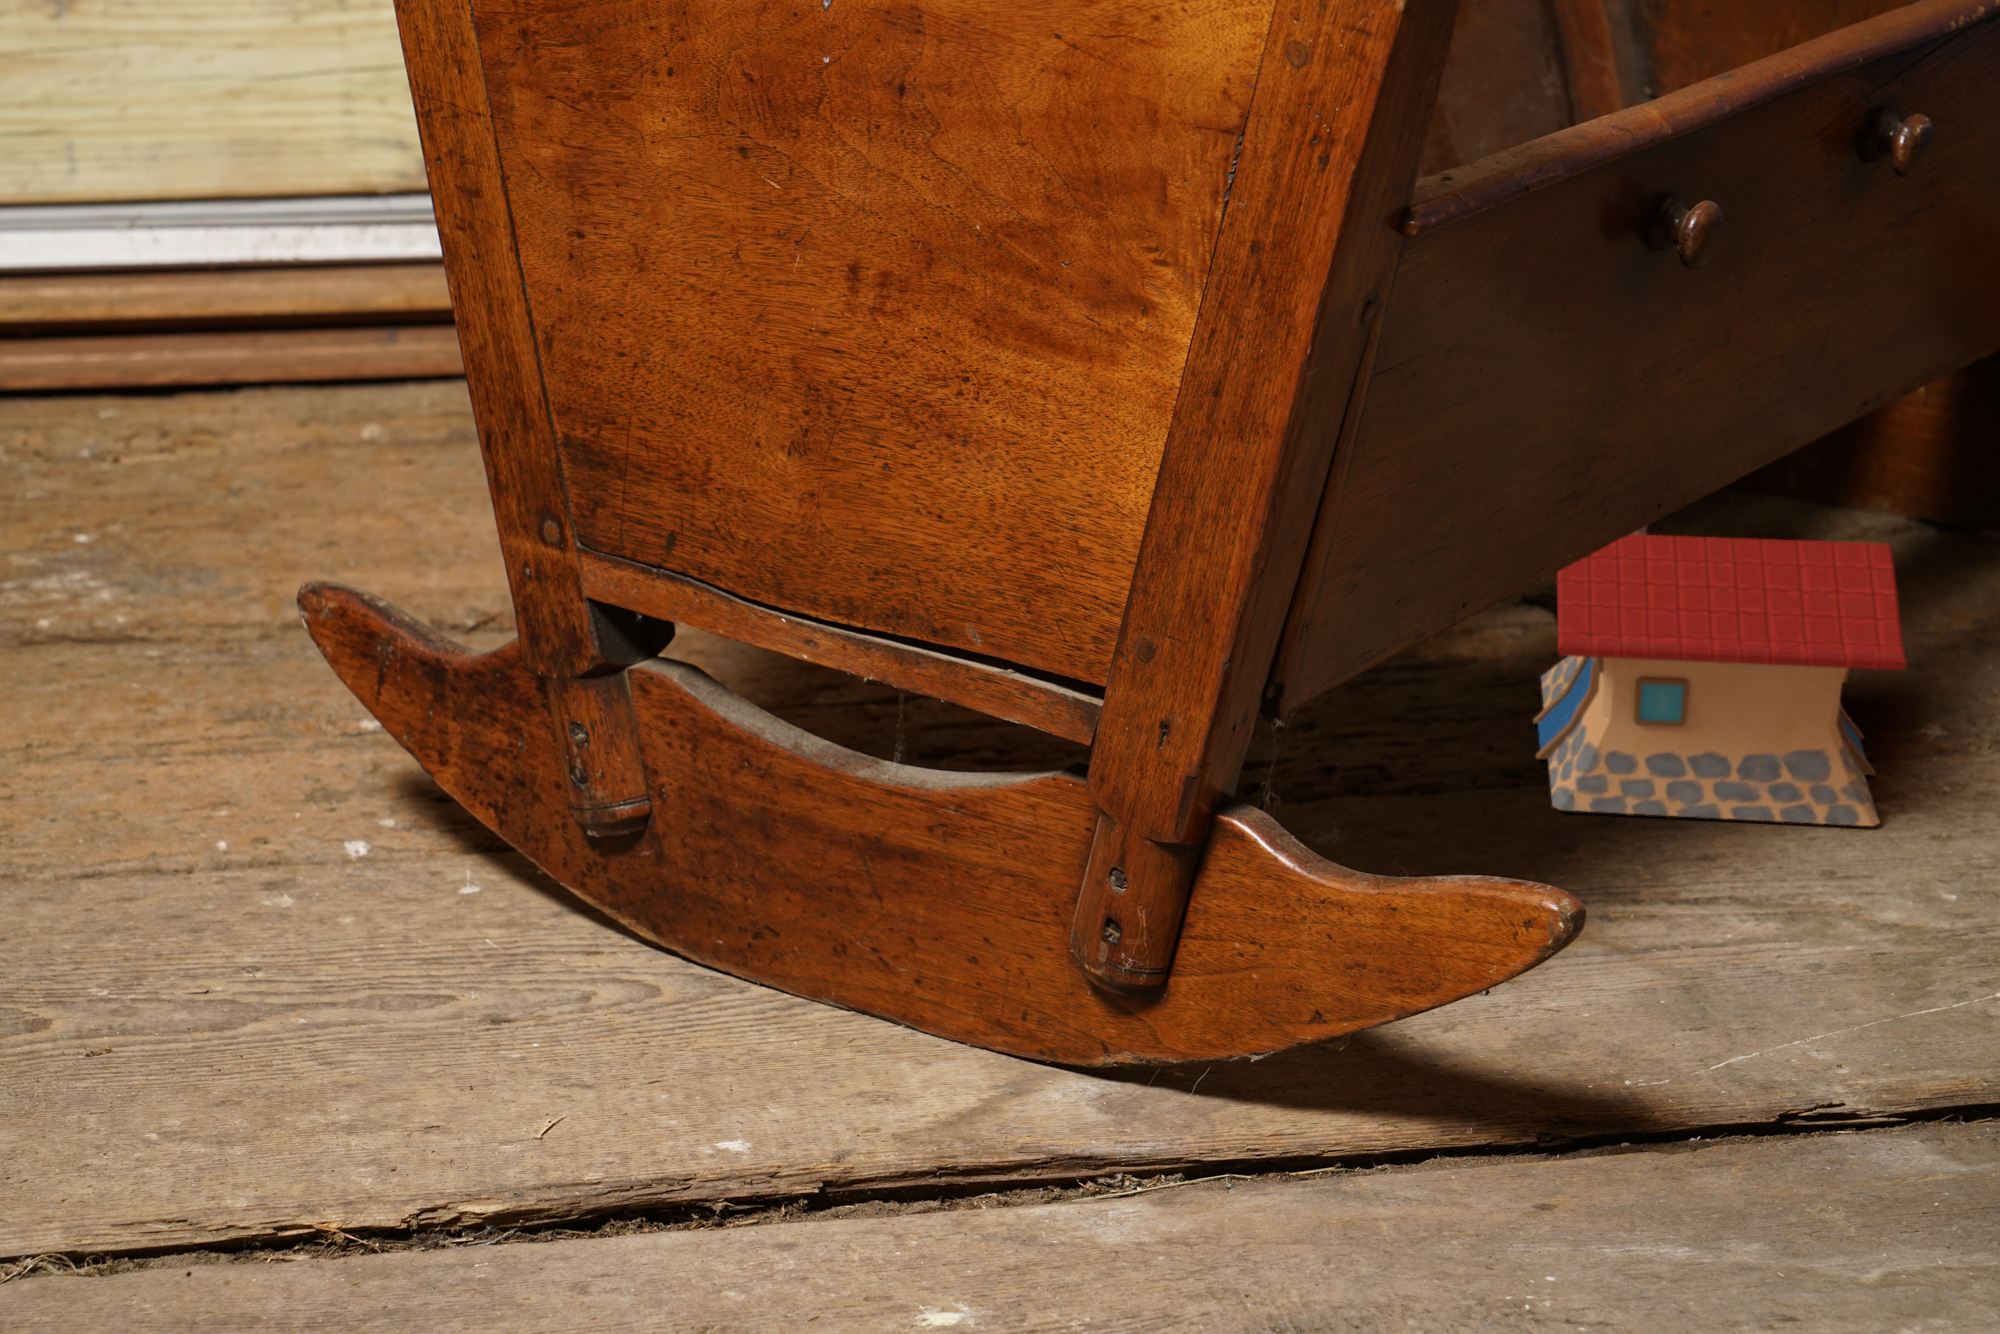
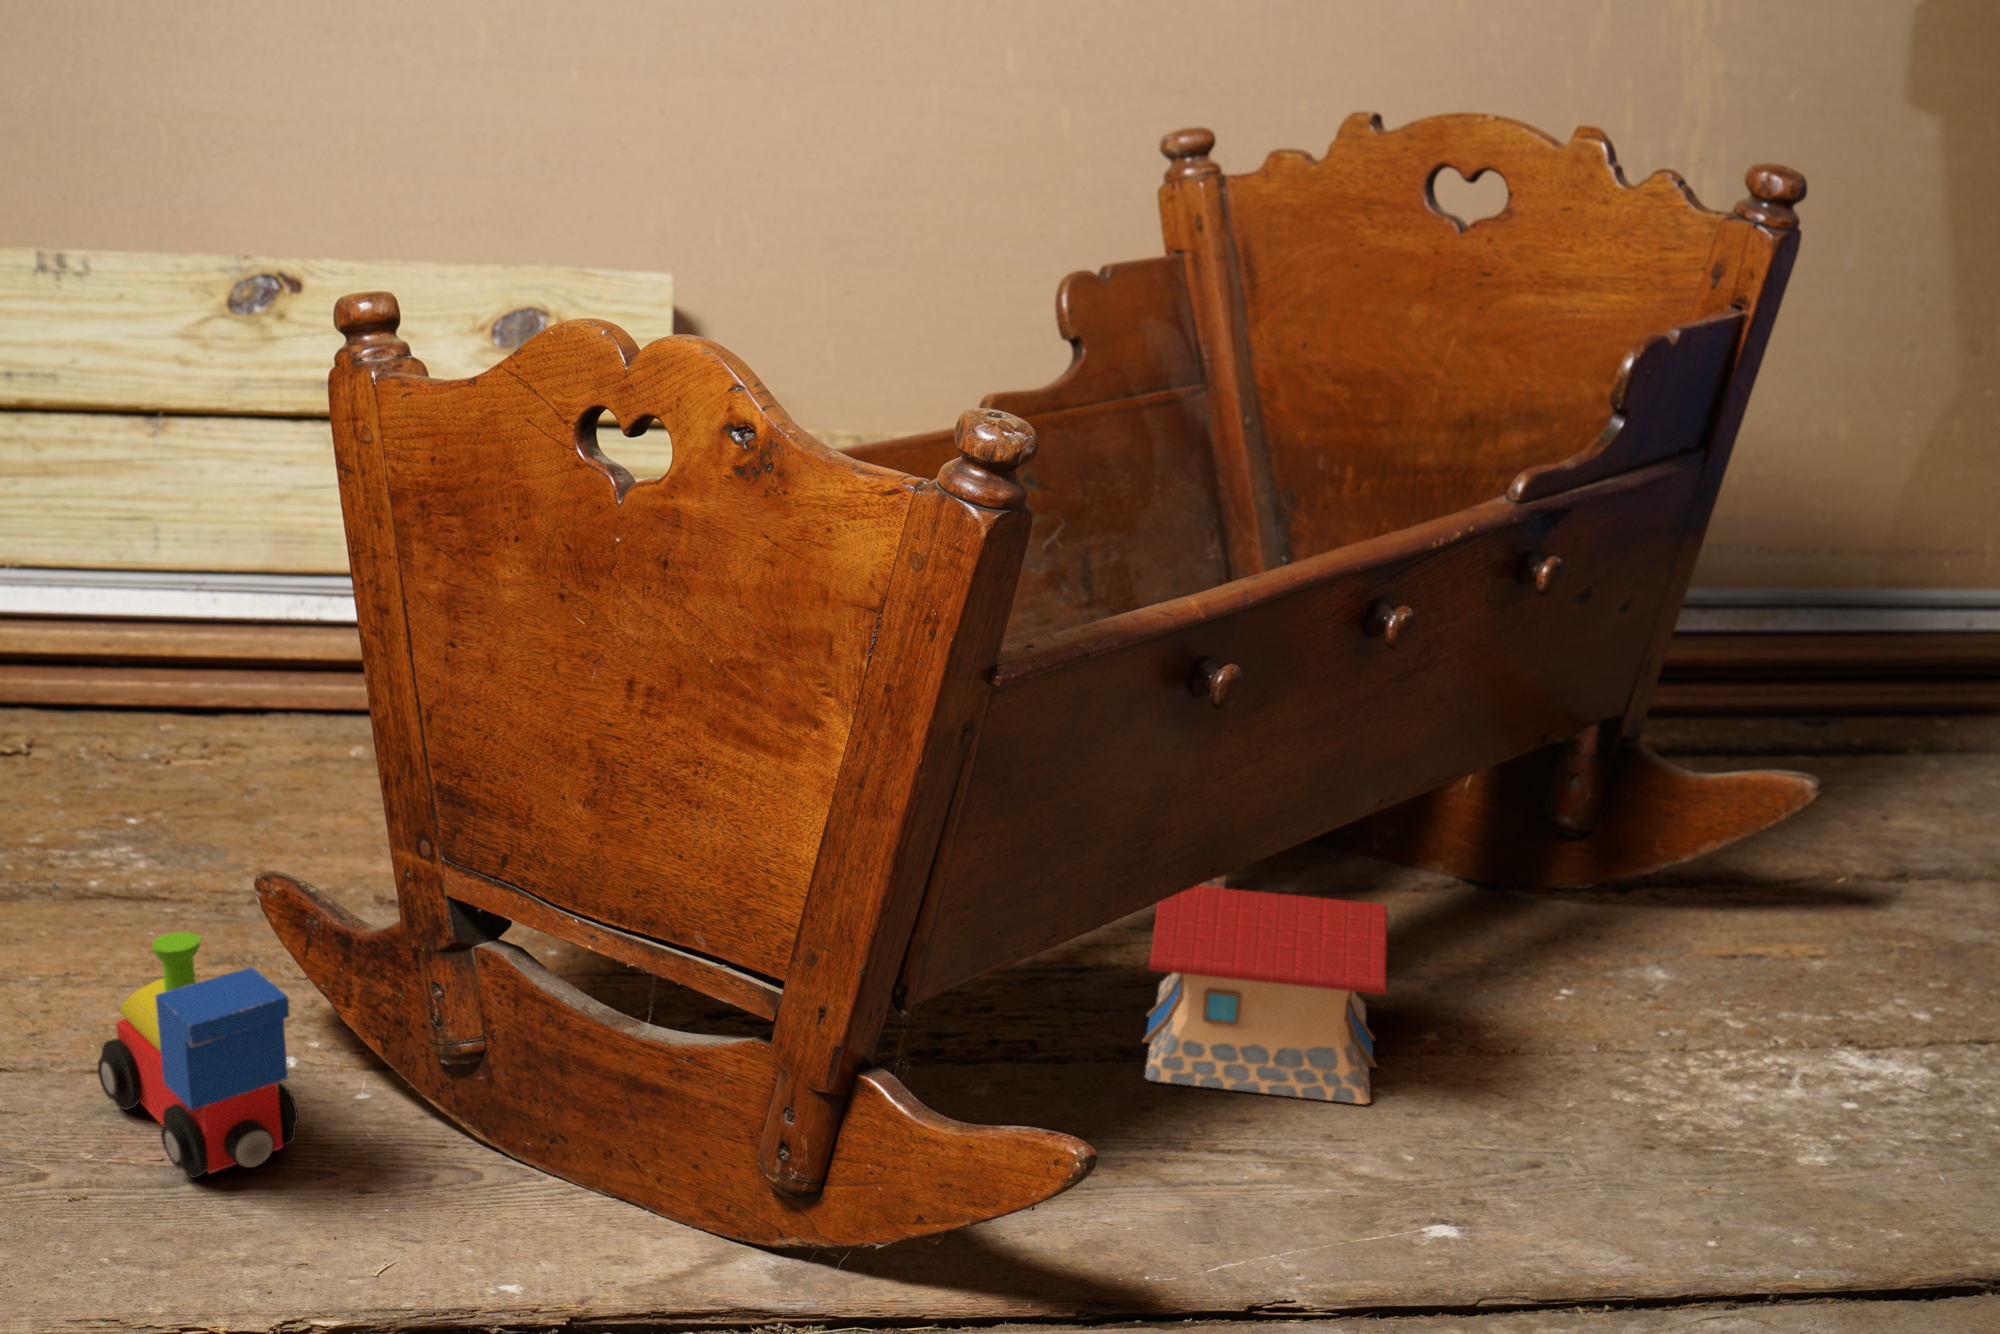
toy train: none [101,675,391,1014] -> present [98,932,298,1178]

